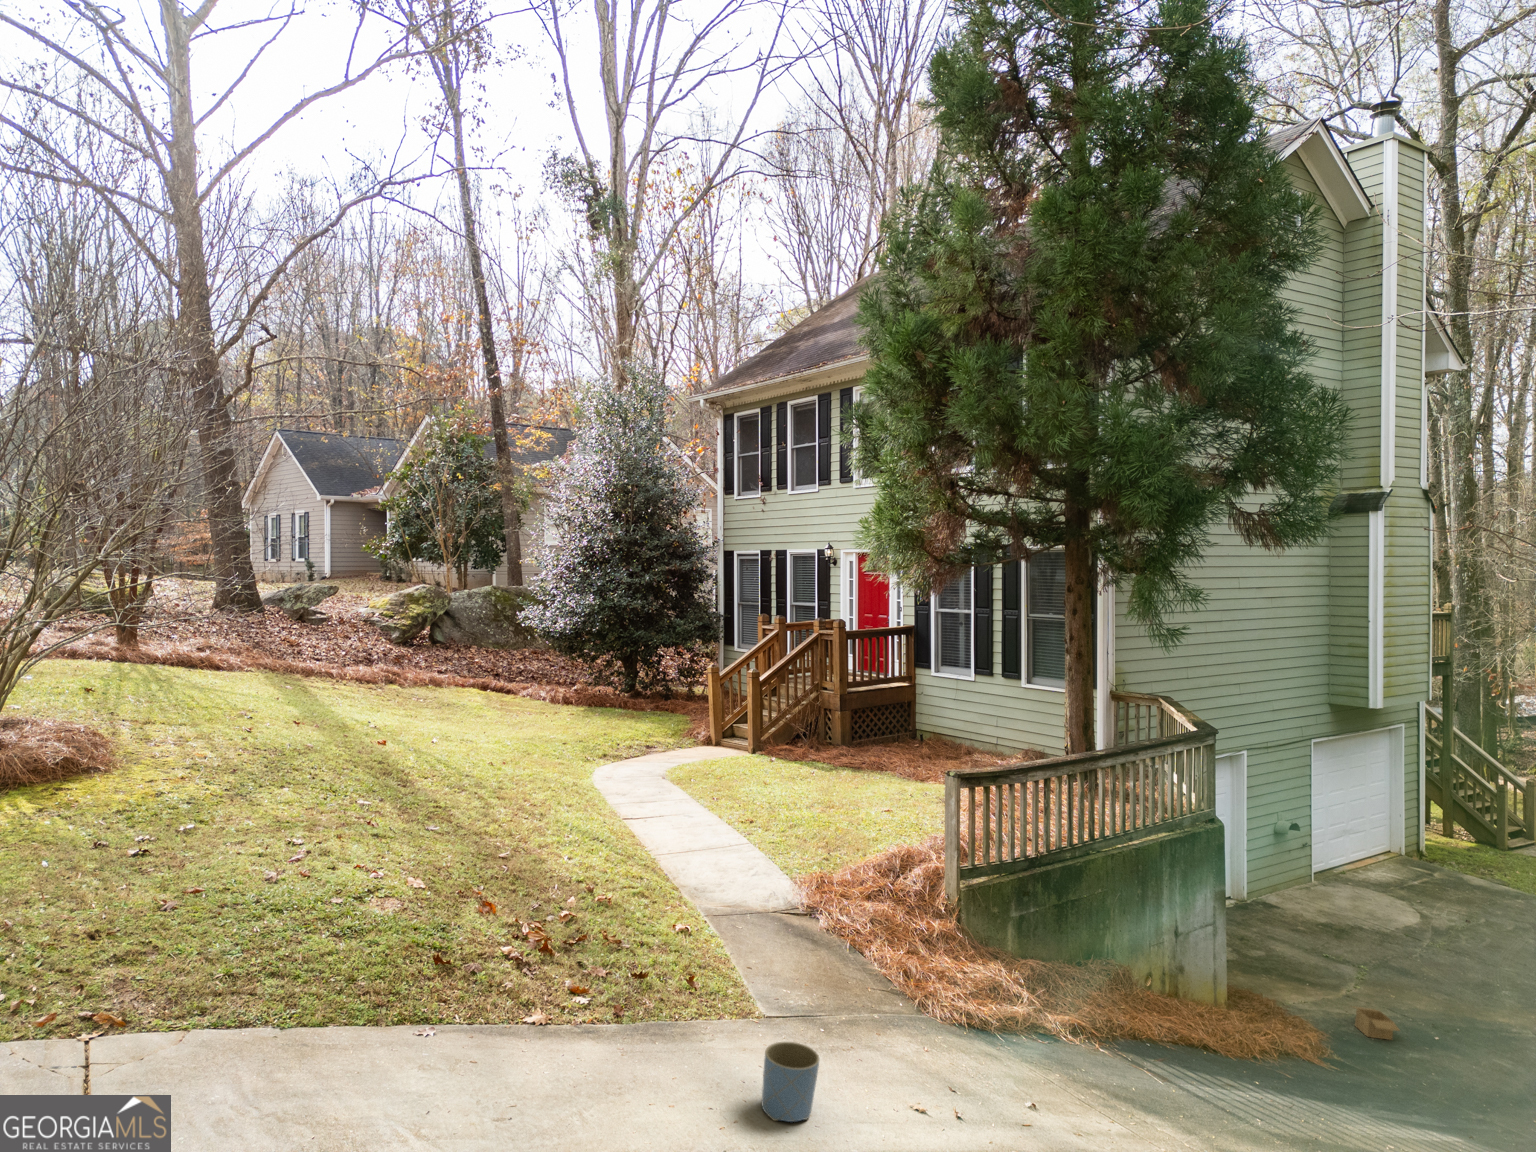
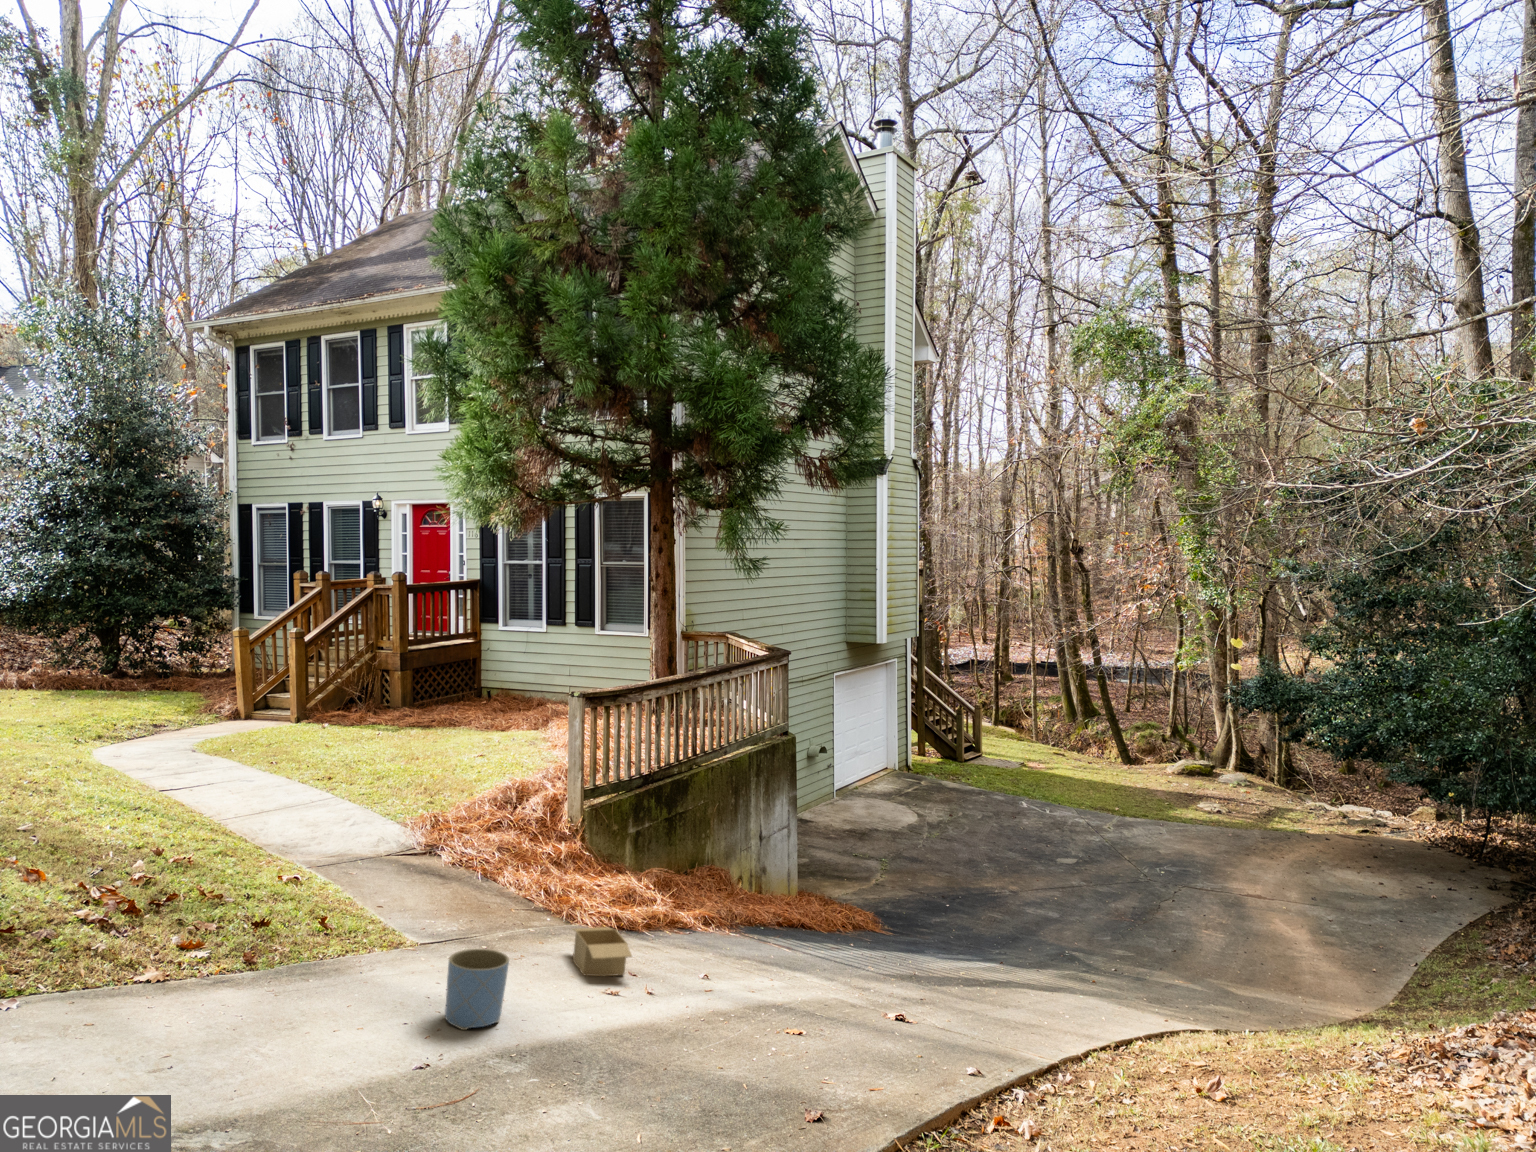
cardboard box: present [1354,1007,1399,1040] -> present [572,927,632,976]

